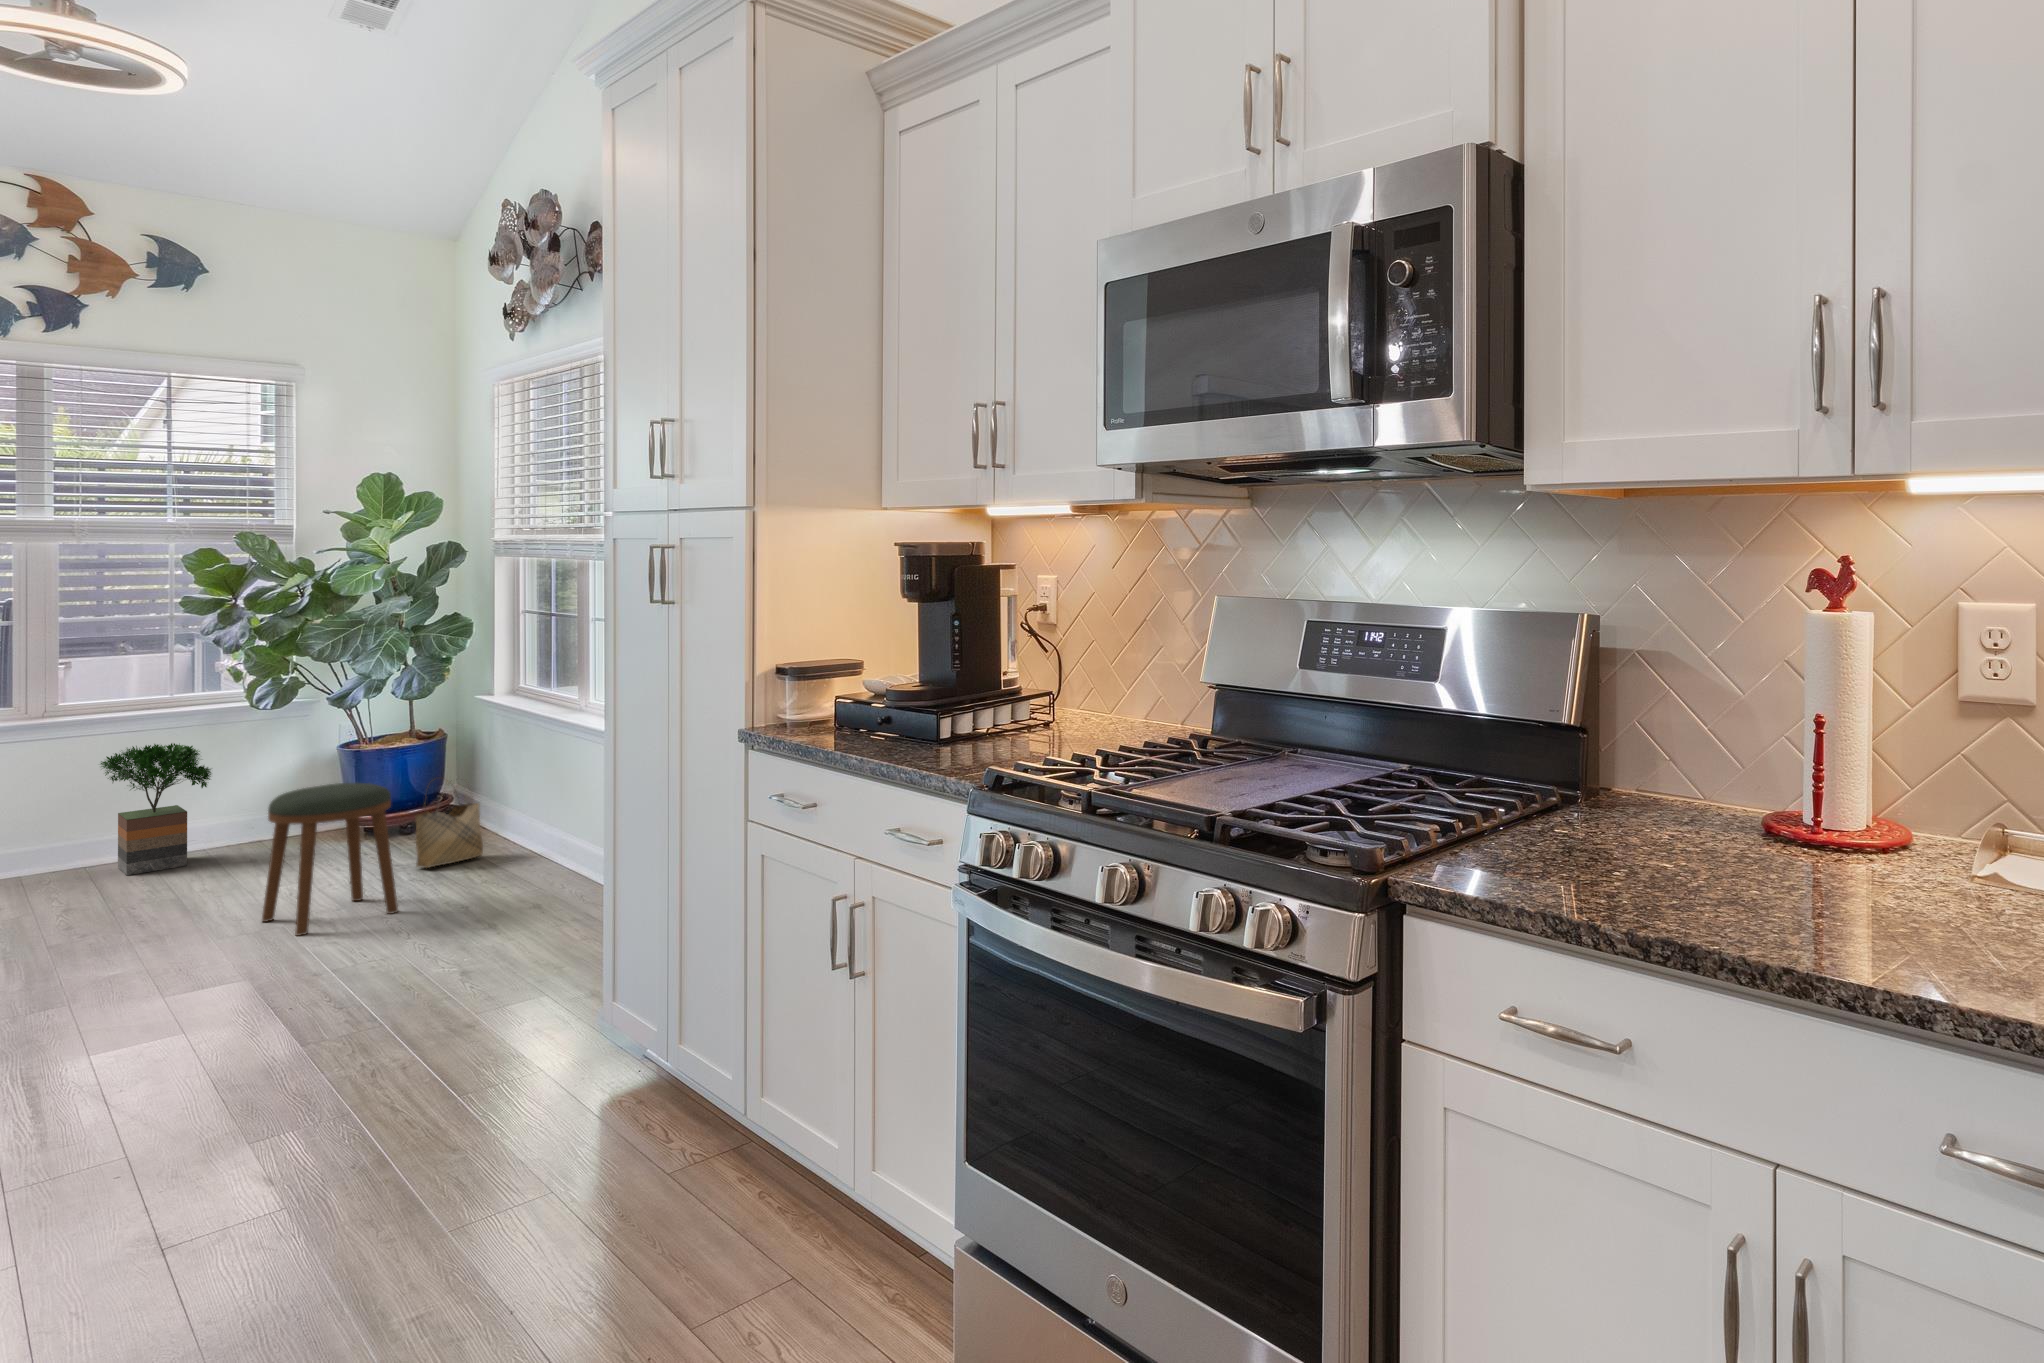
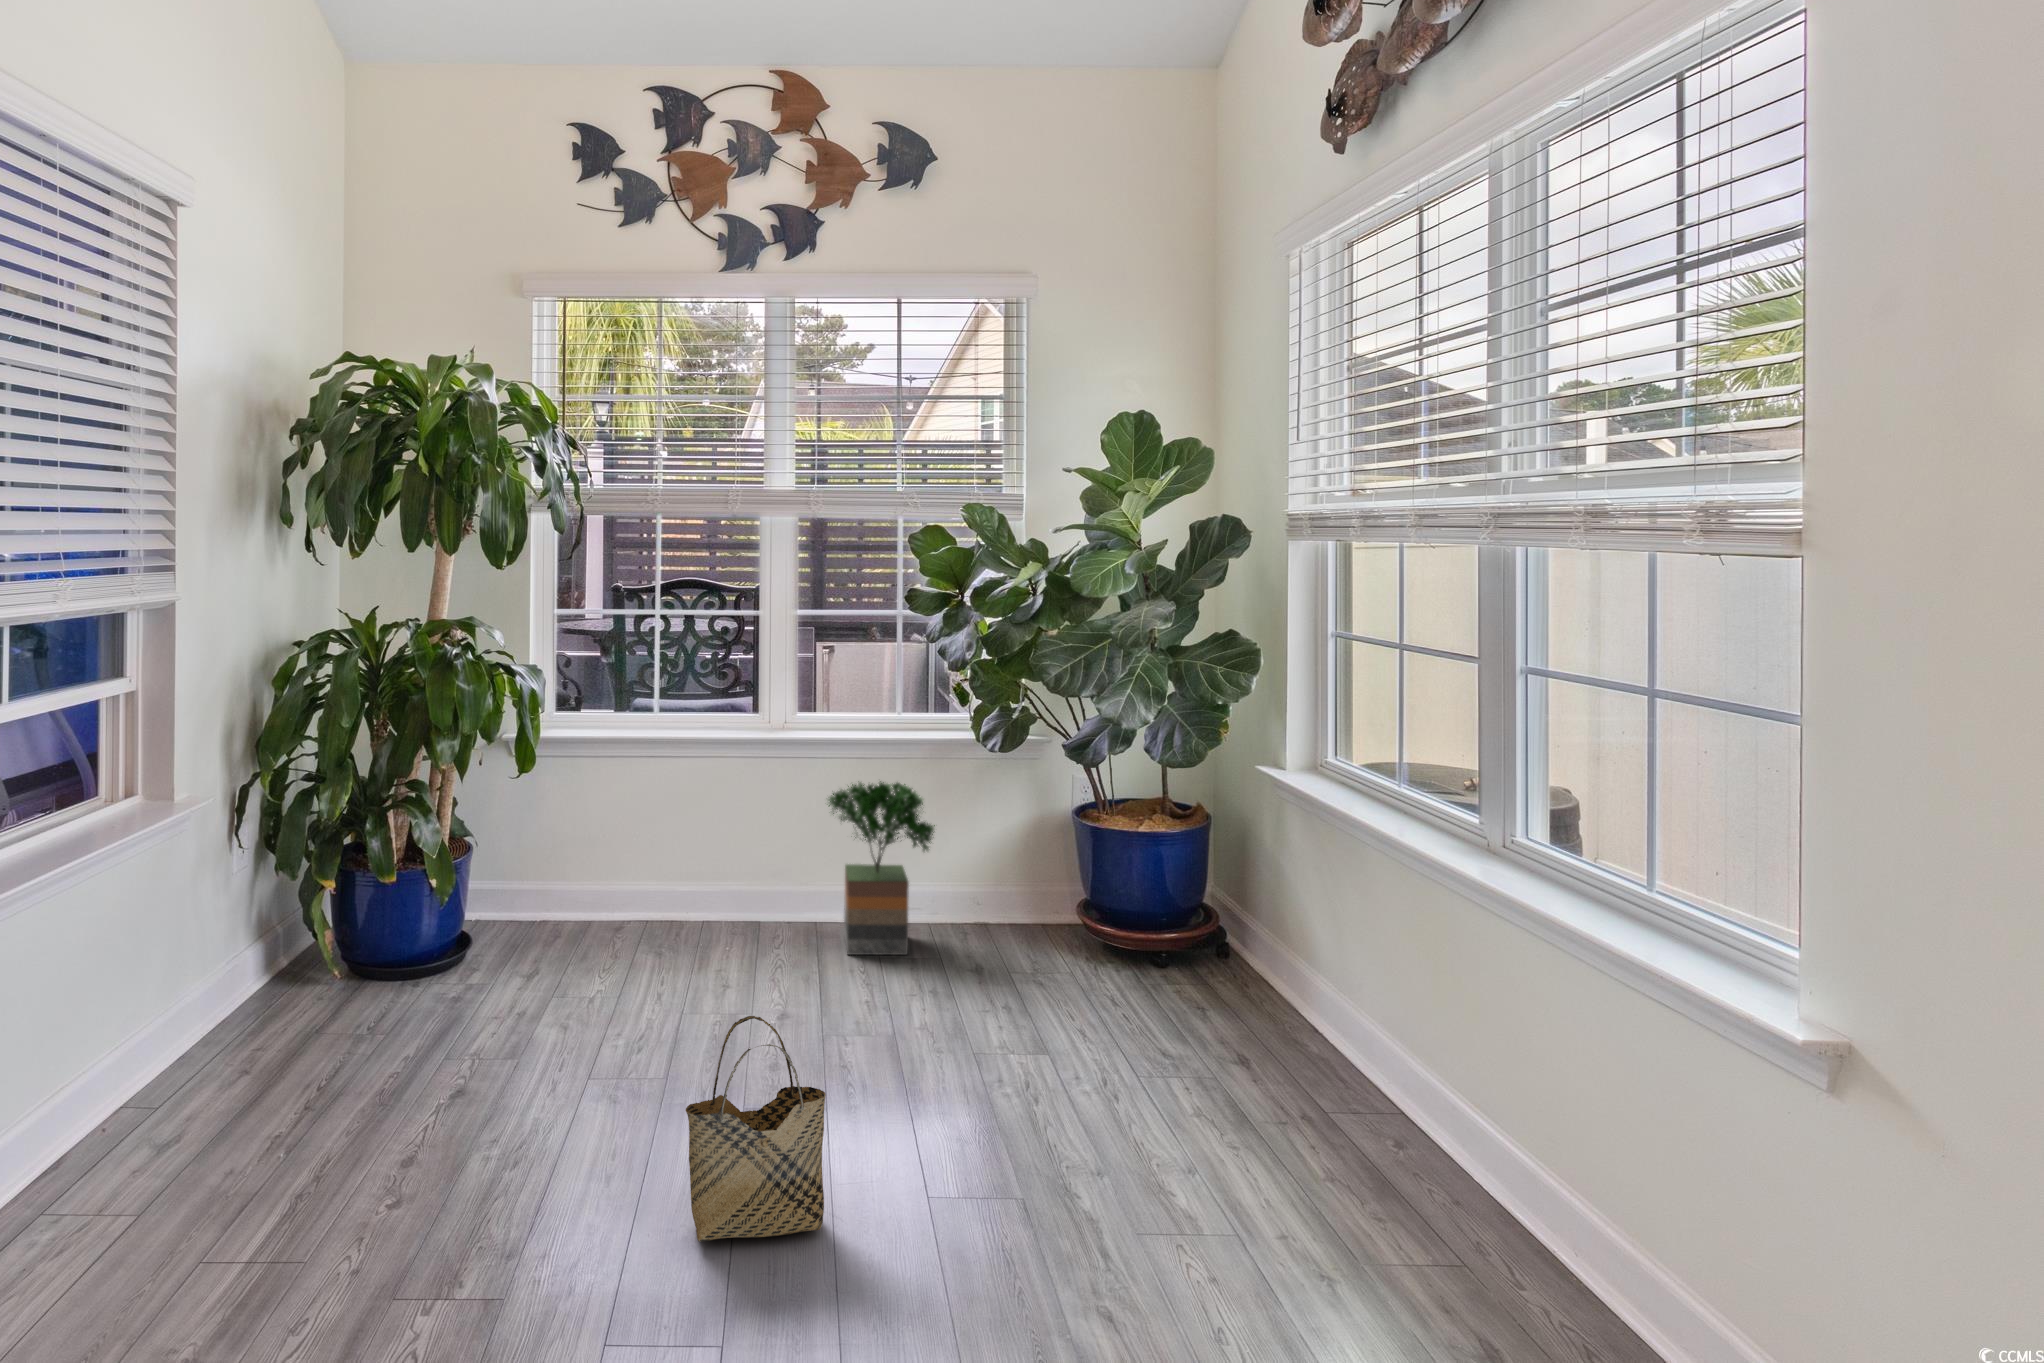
stool: present [262,783,398,936] -> none [966,929,1171,1235]
woven basket: present [415,785,483,868] -> present [686,1016,826,1242]

